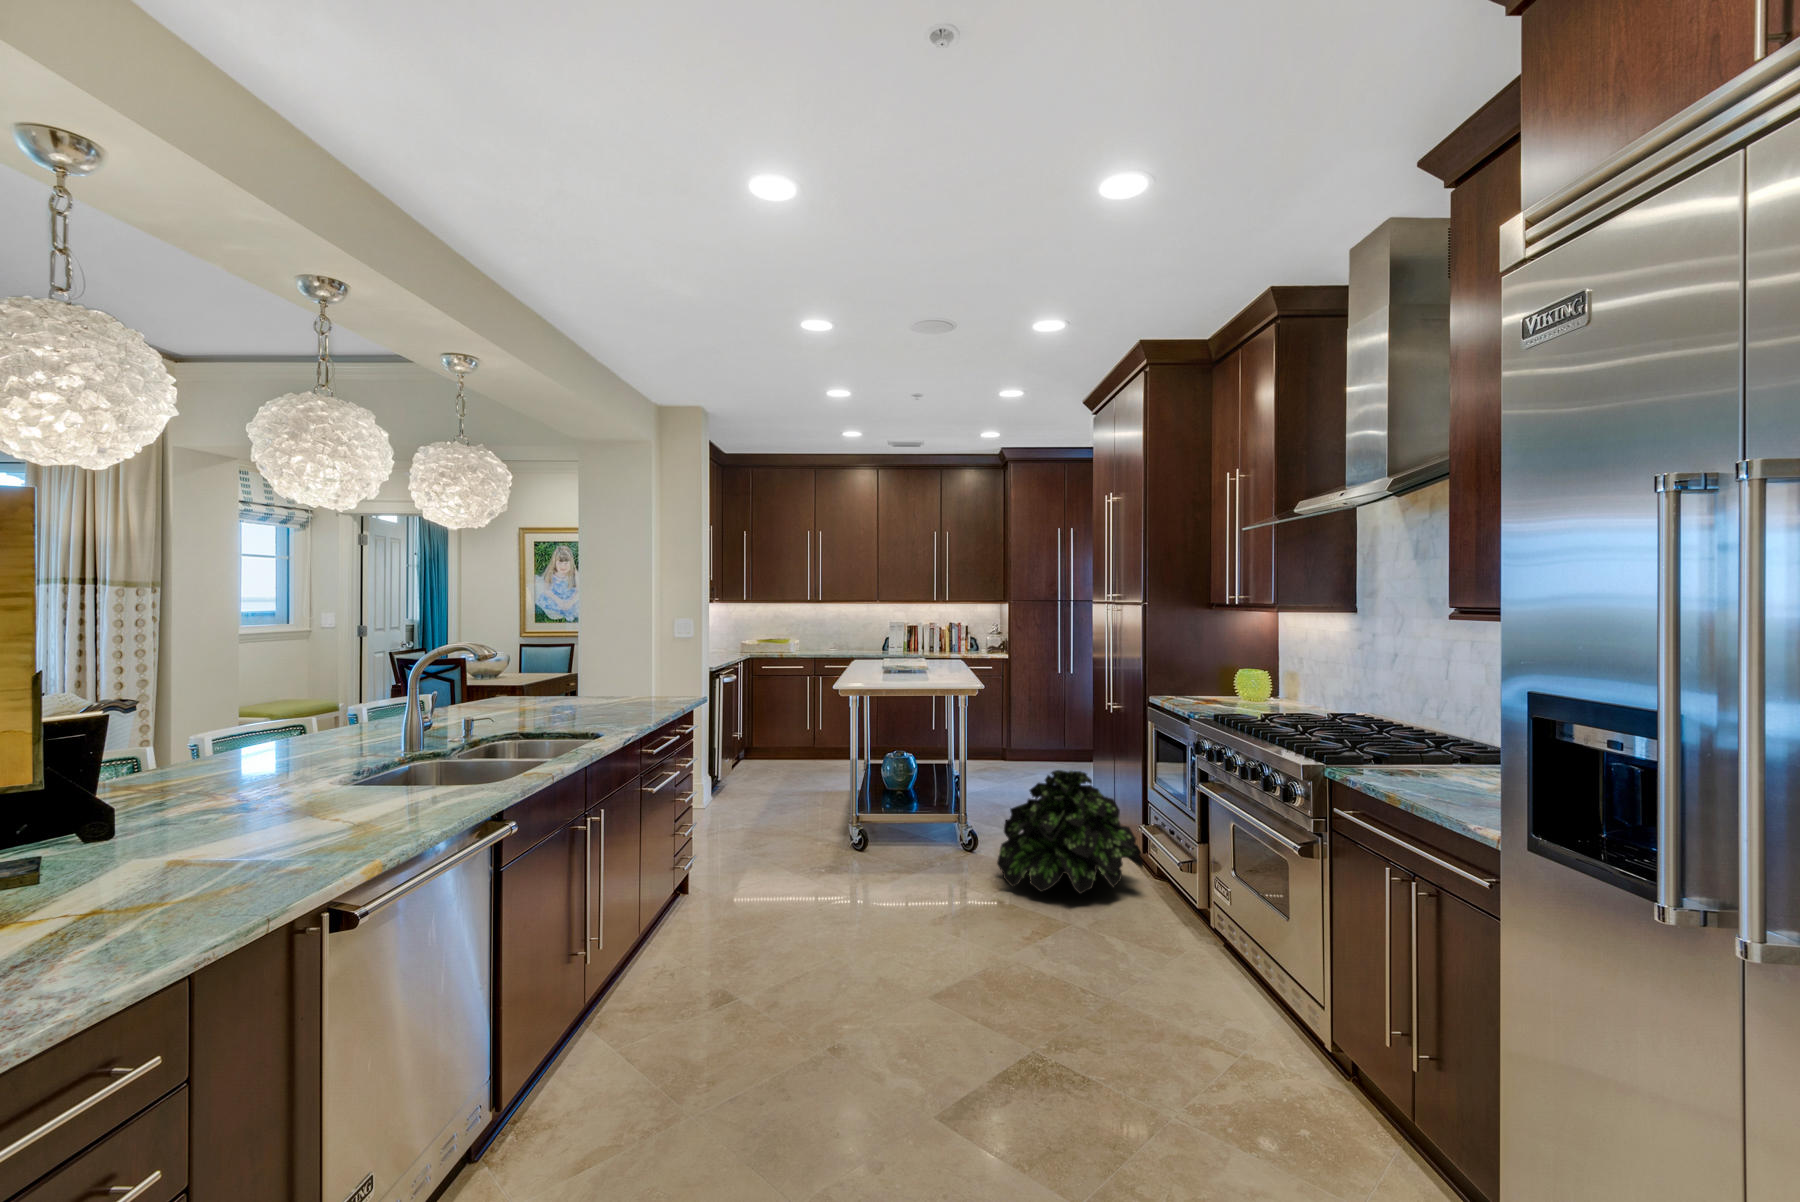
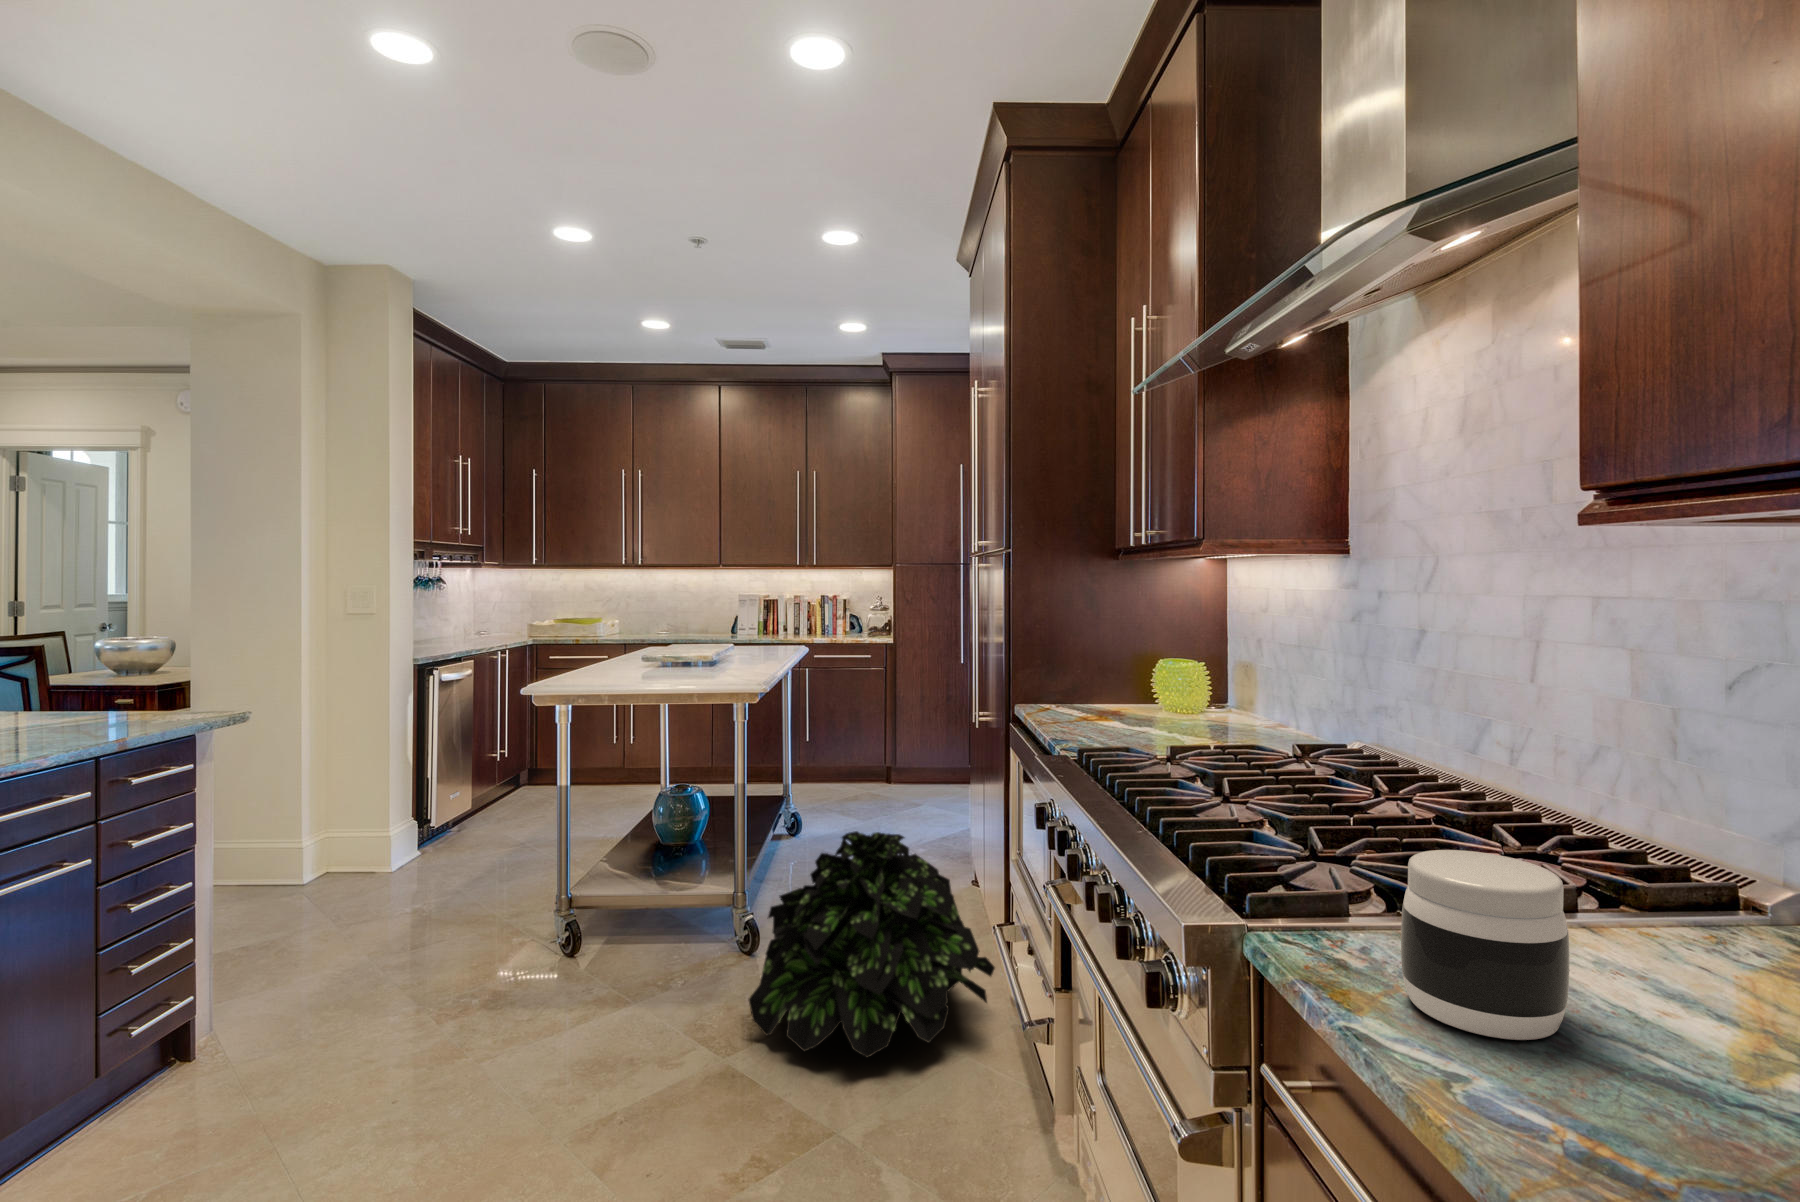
jar: none [1398,732,1453,786] -> present [1401,850,1570,1040]

